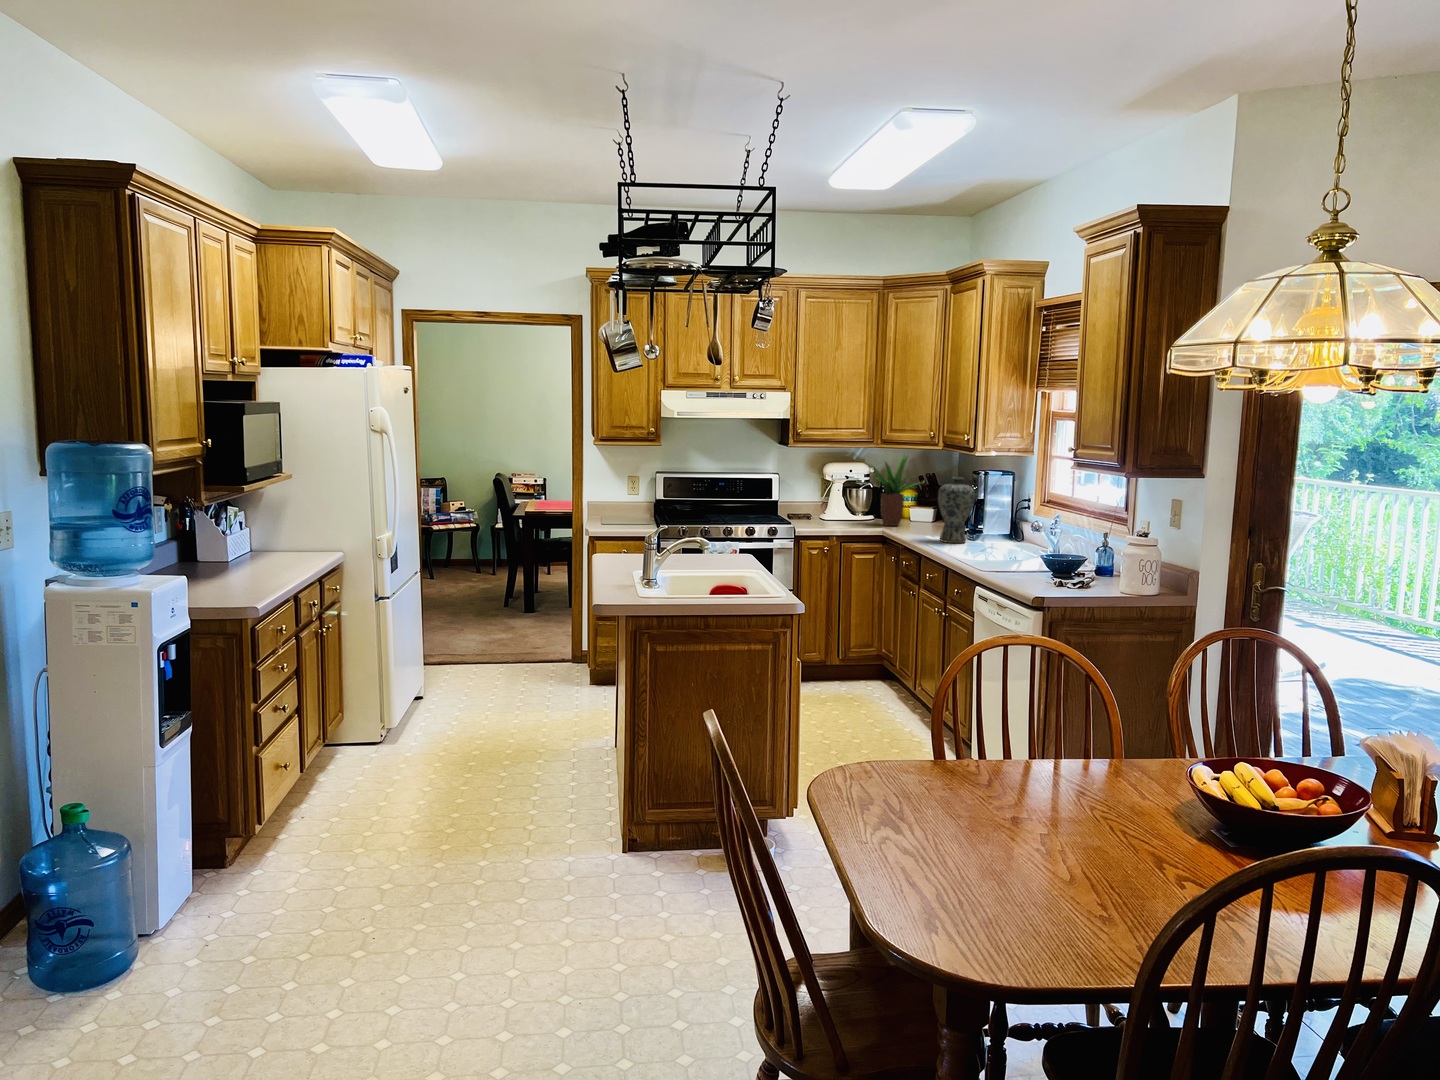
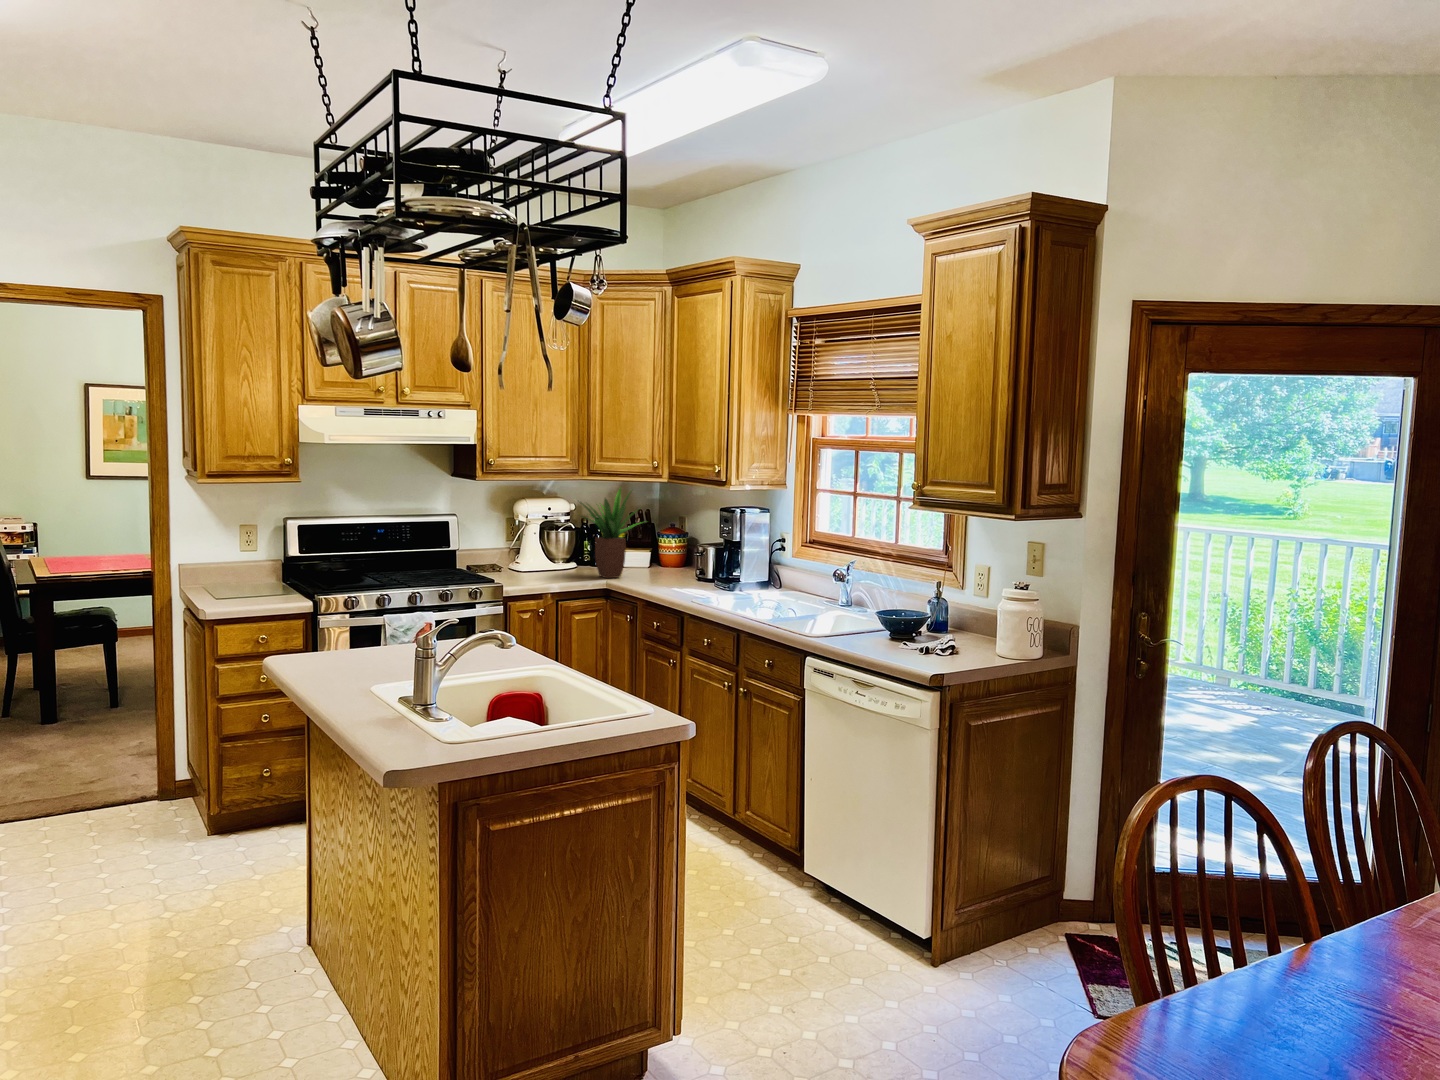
vase: present [938,477,975,543] -> none [693,517,738,599]

